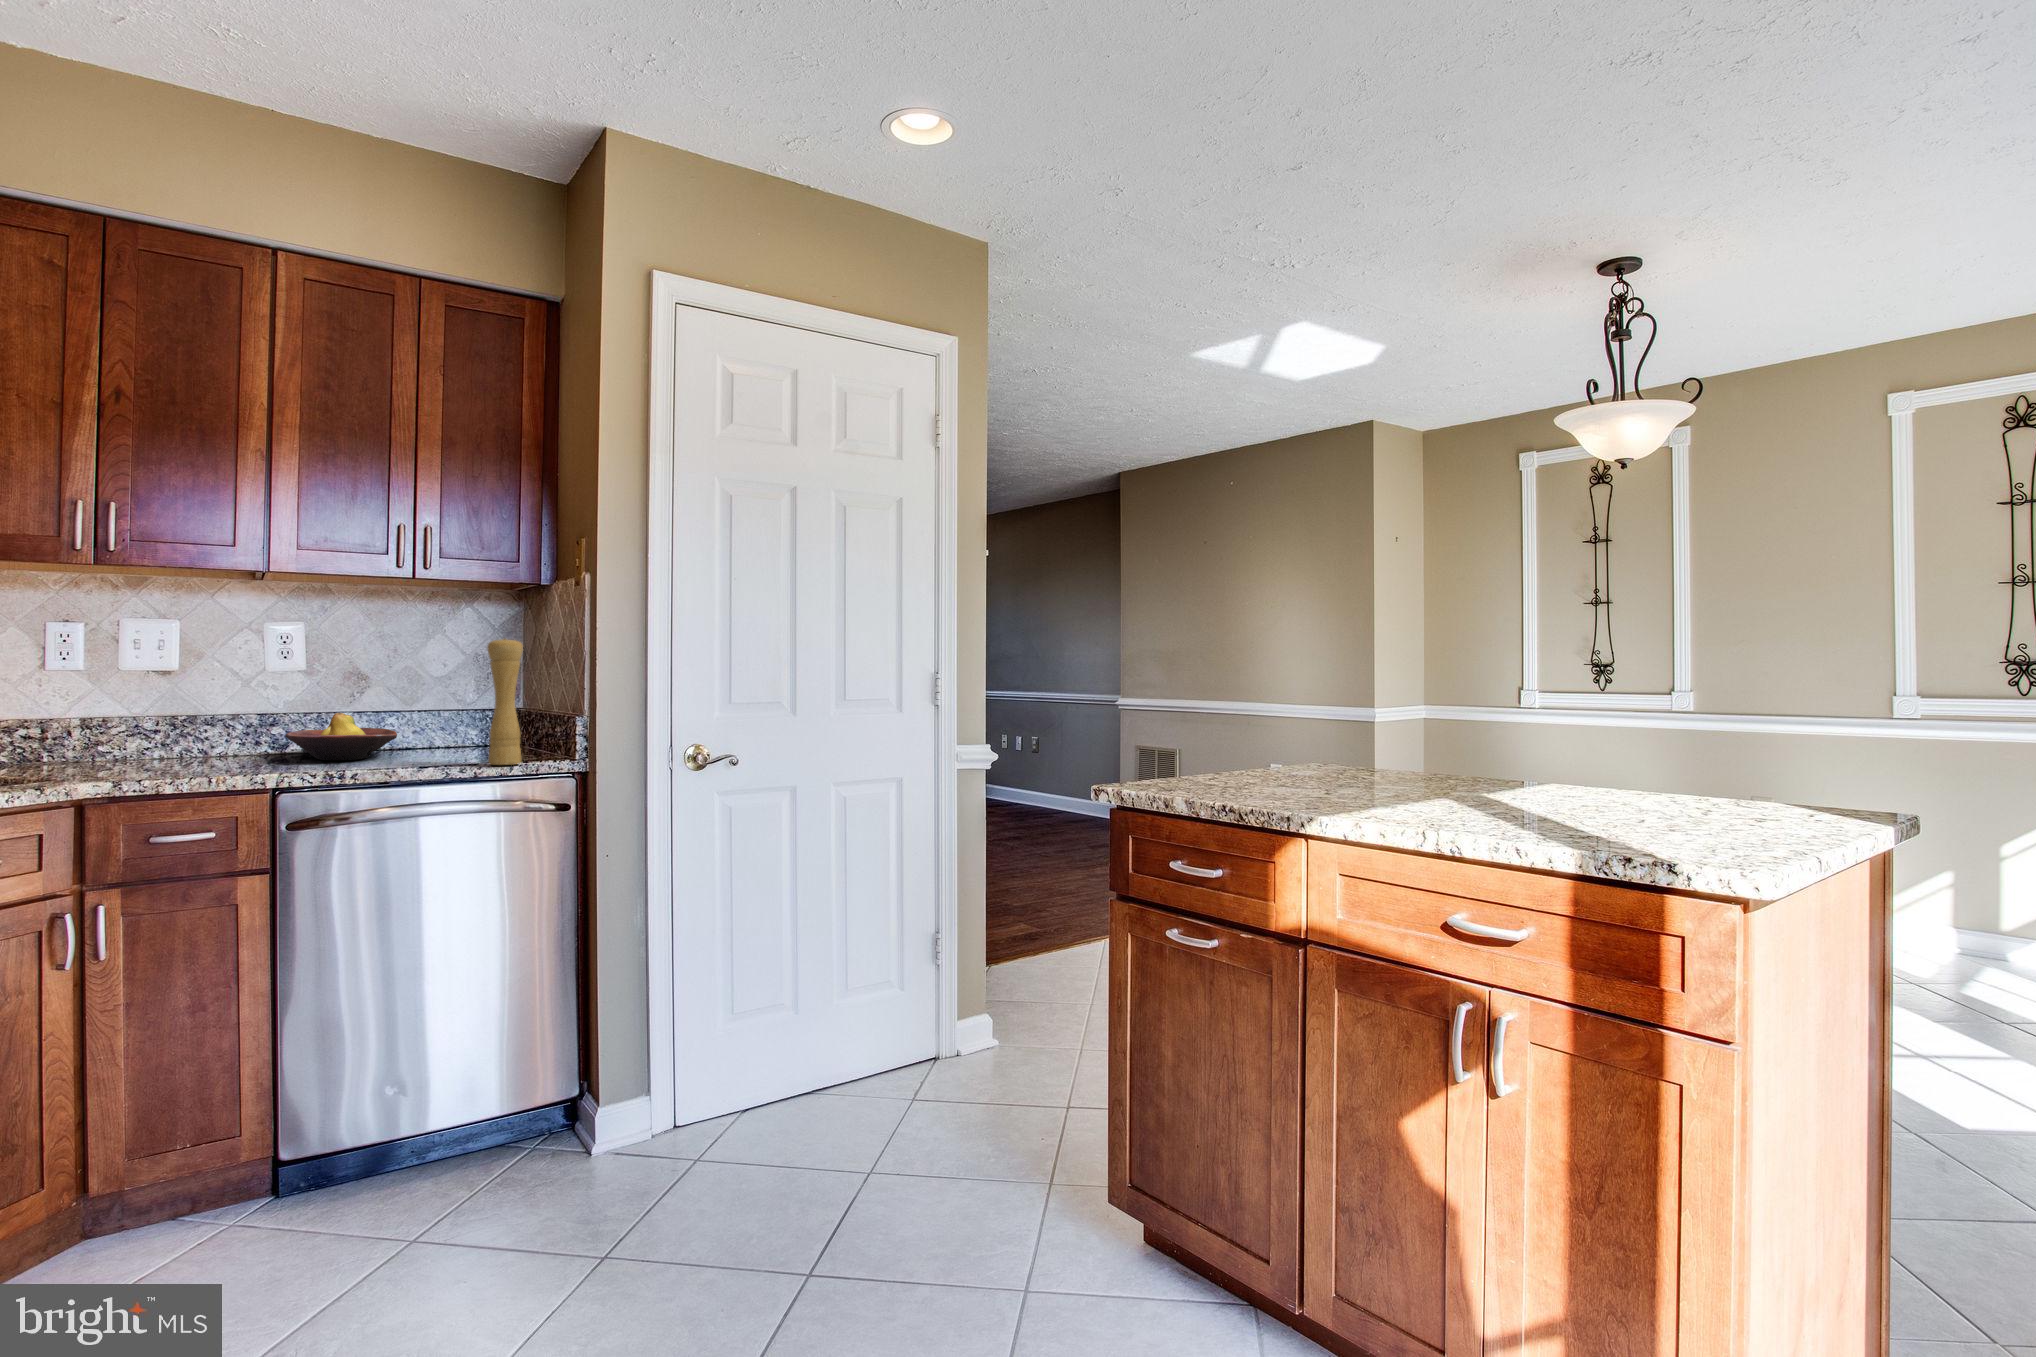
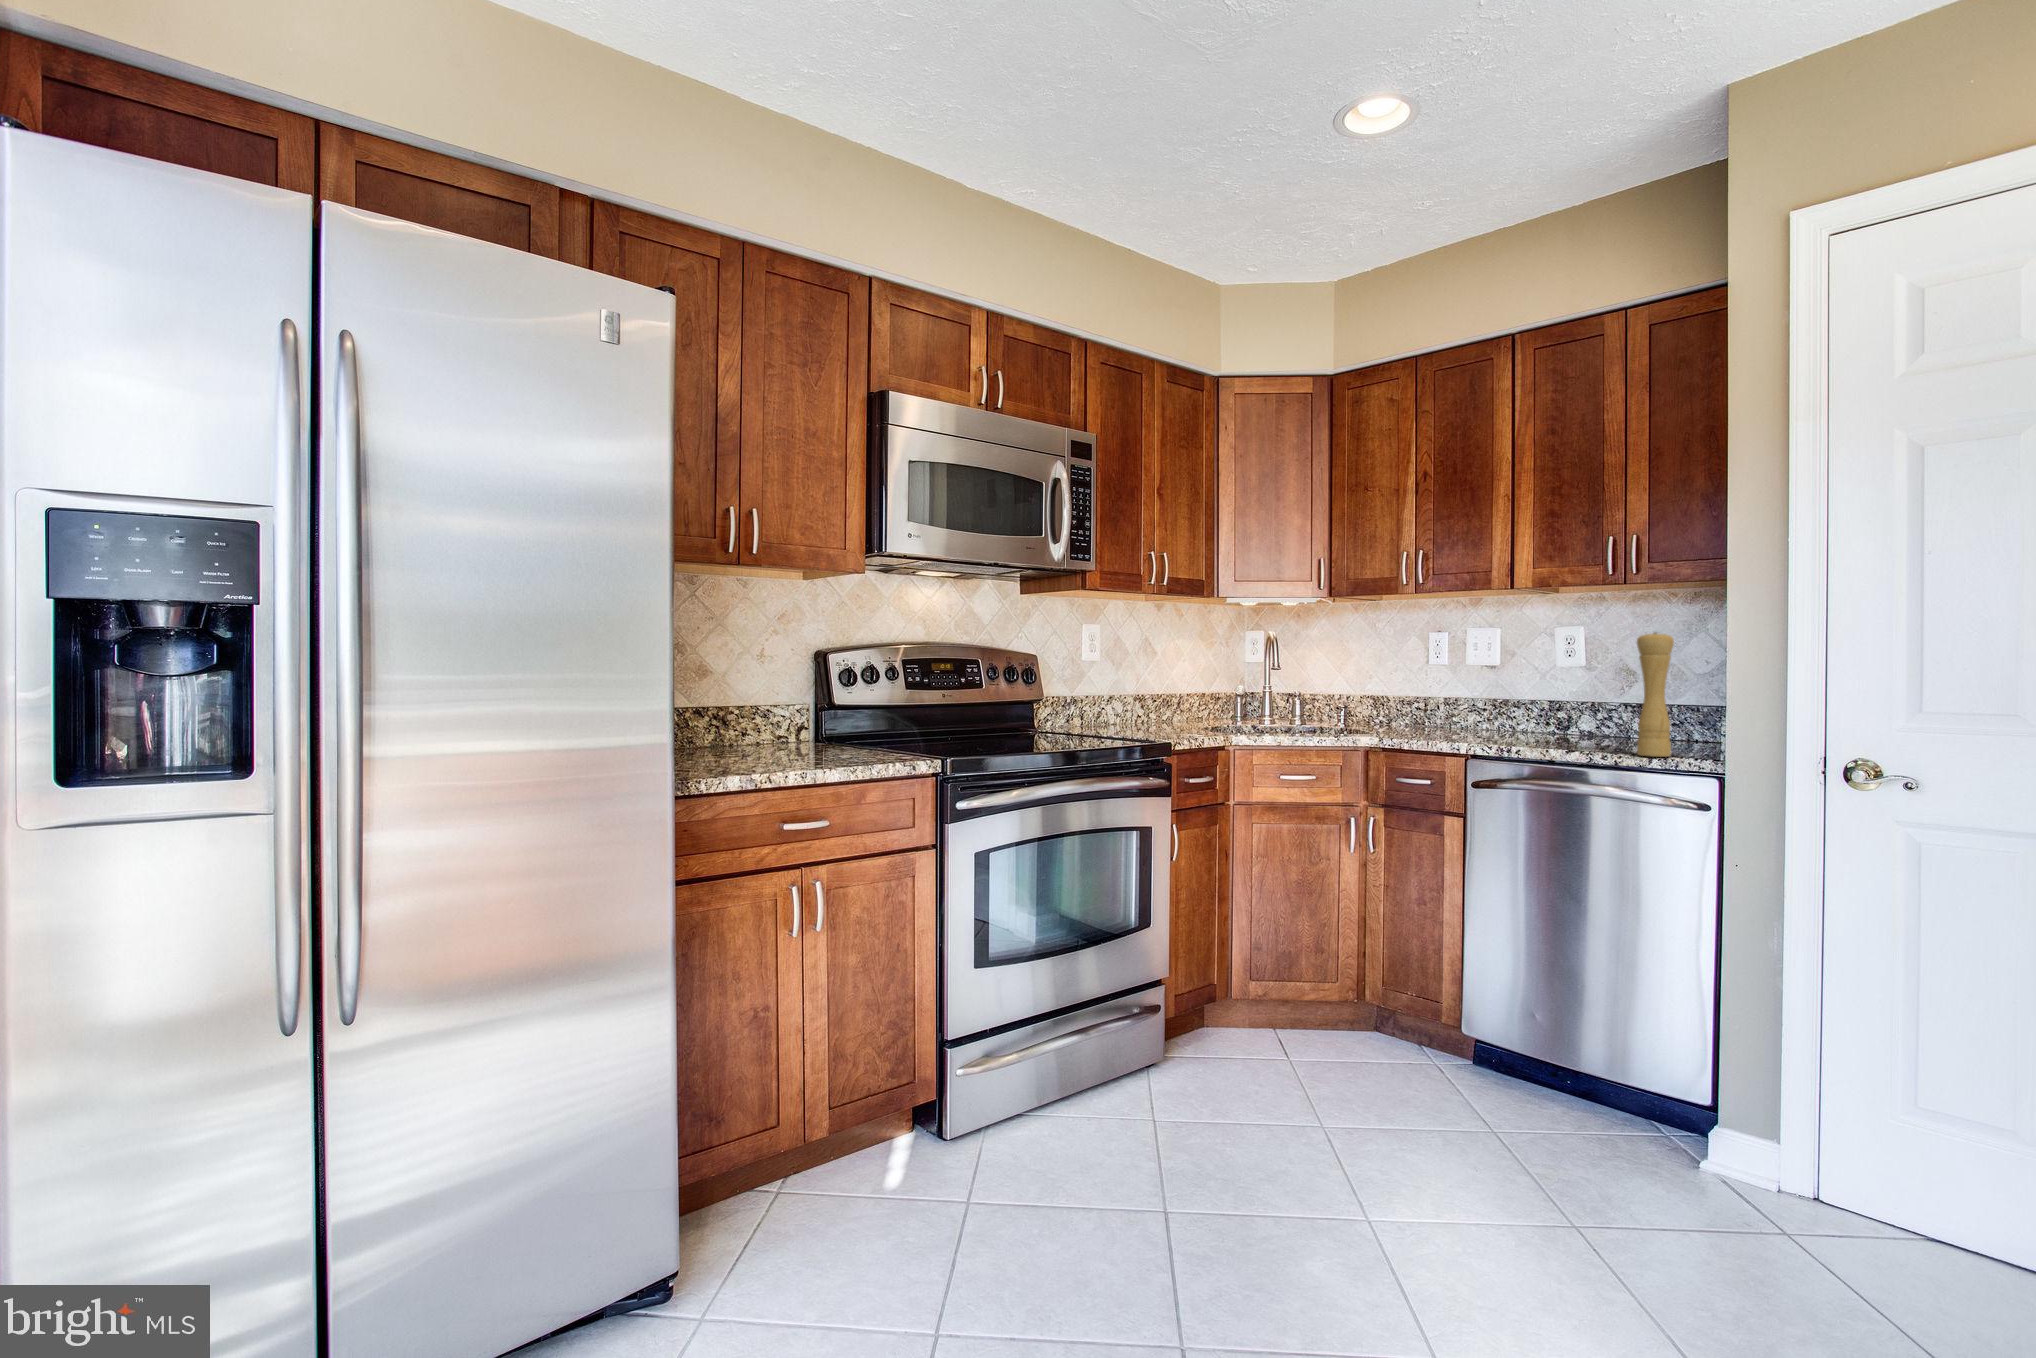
fruit bowl: present [285,713,397,760] -> none [1530,702,1639,741]

